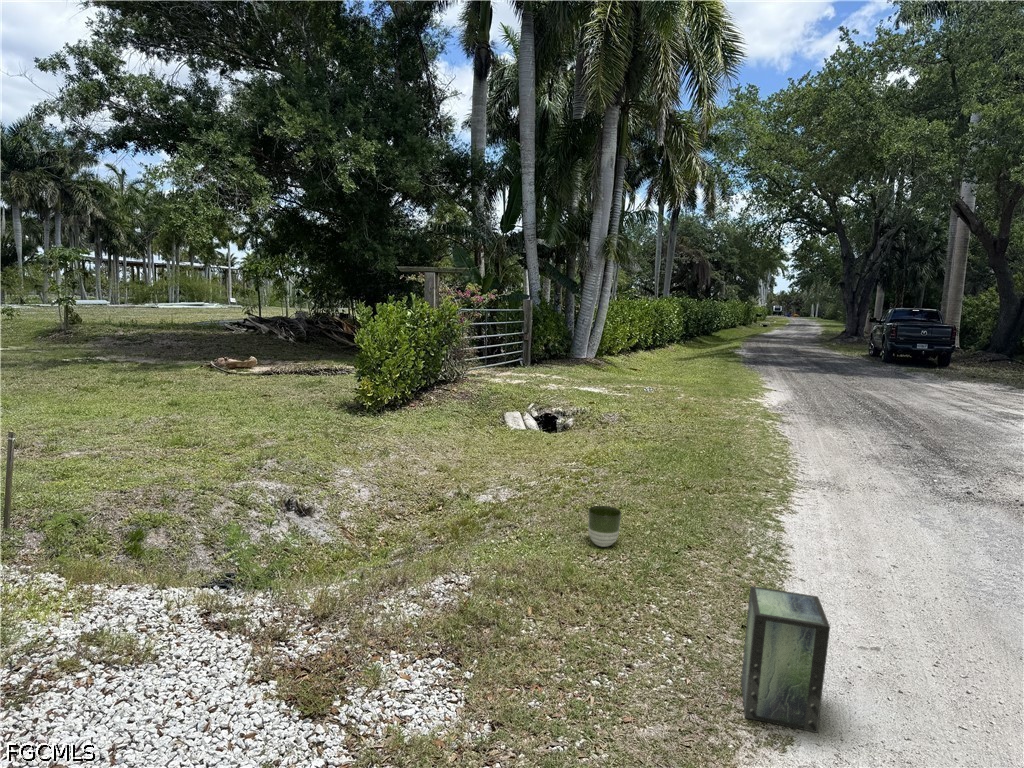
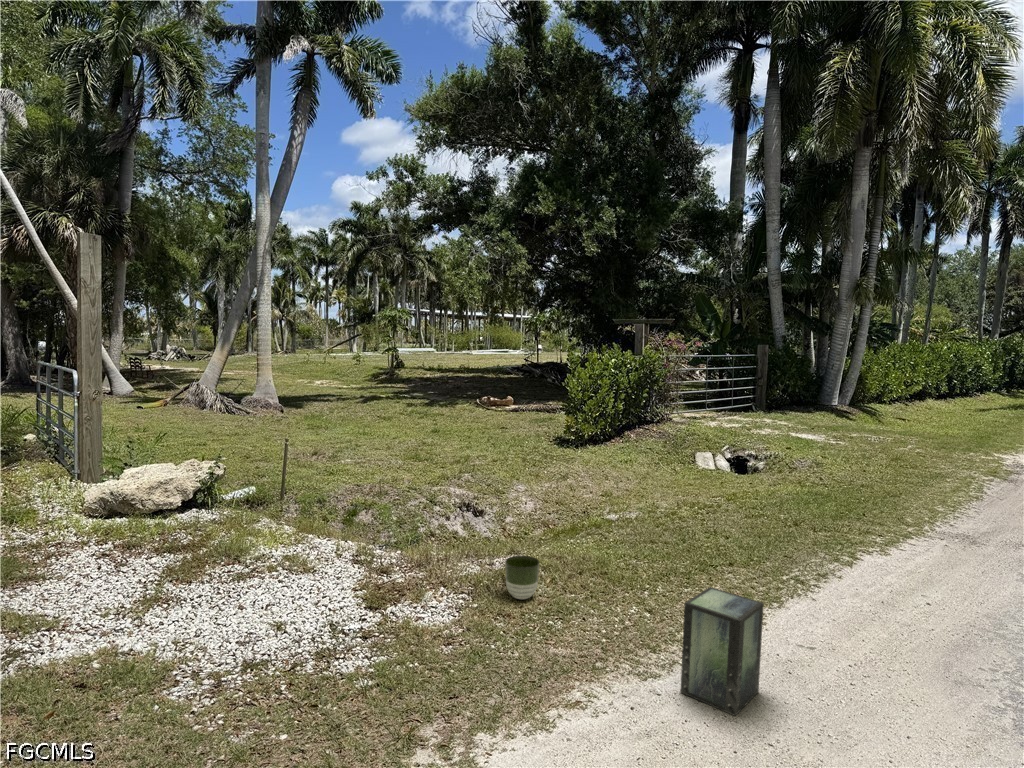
planter: present [588,506,621,547] -> present [505,556,539,600]

